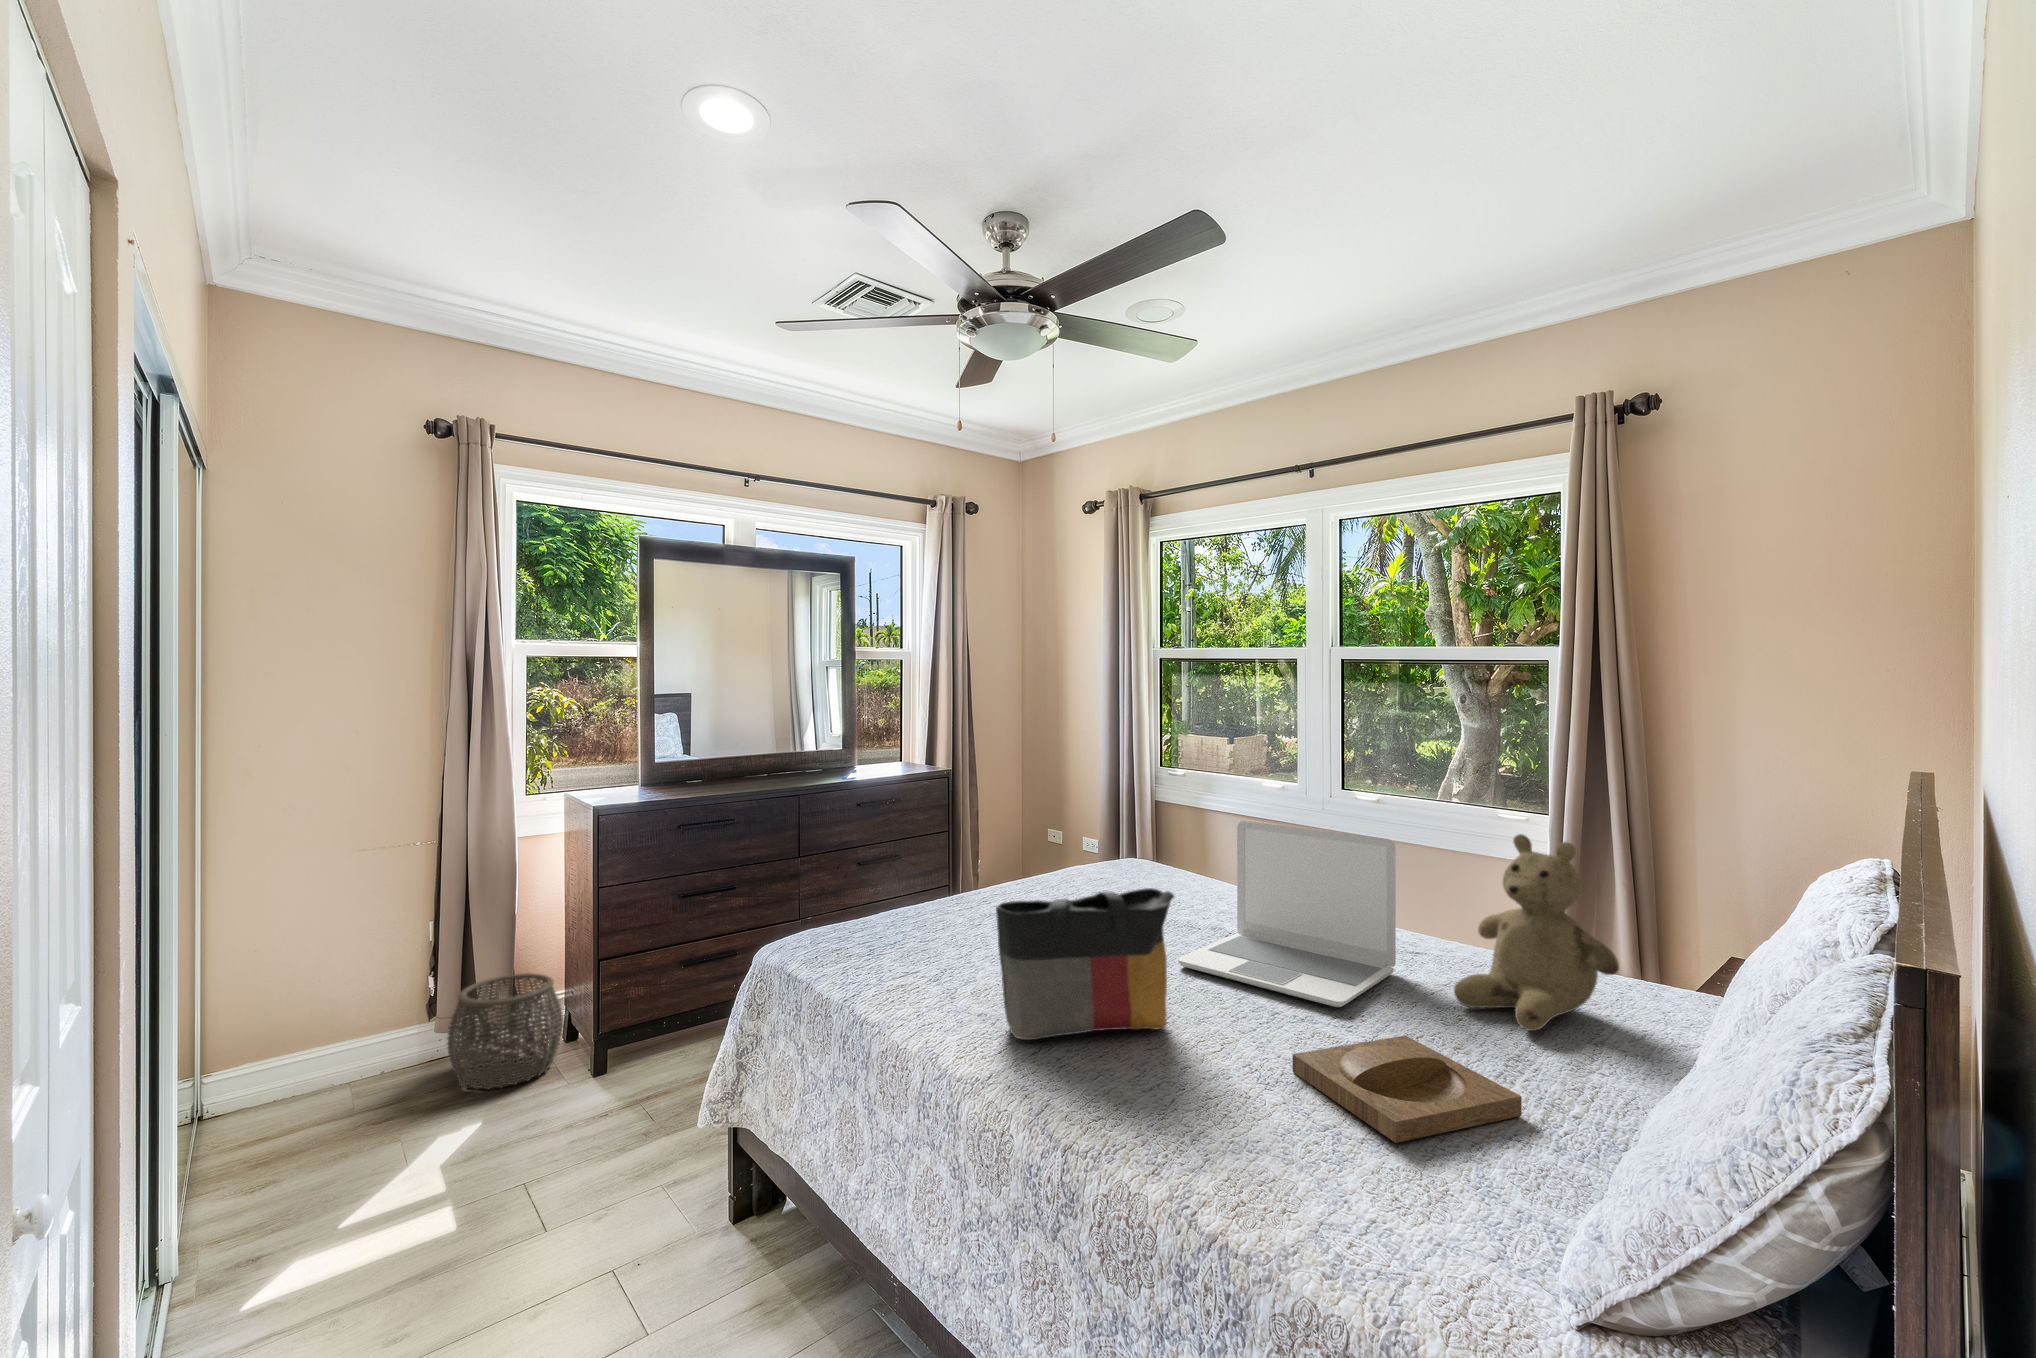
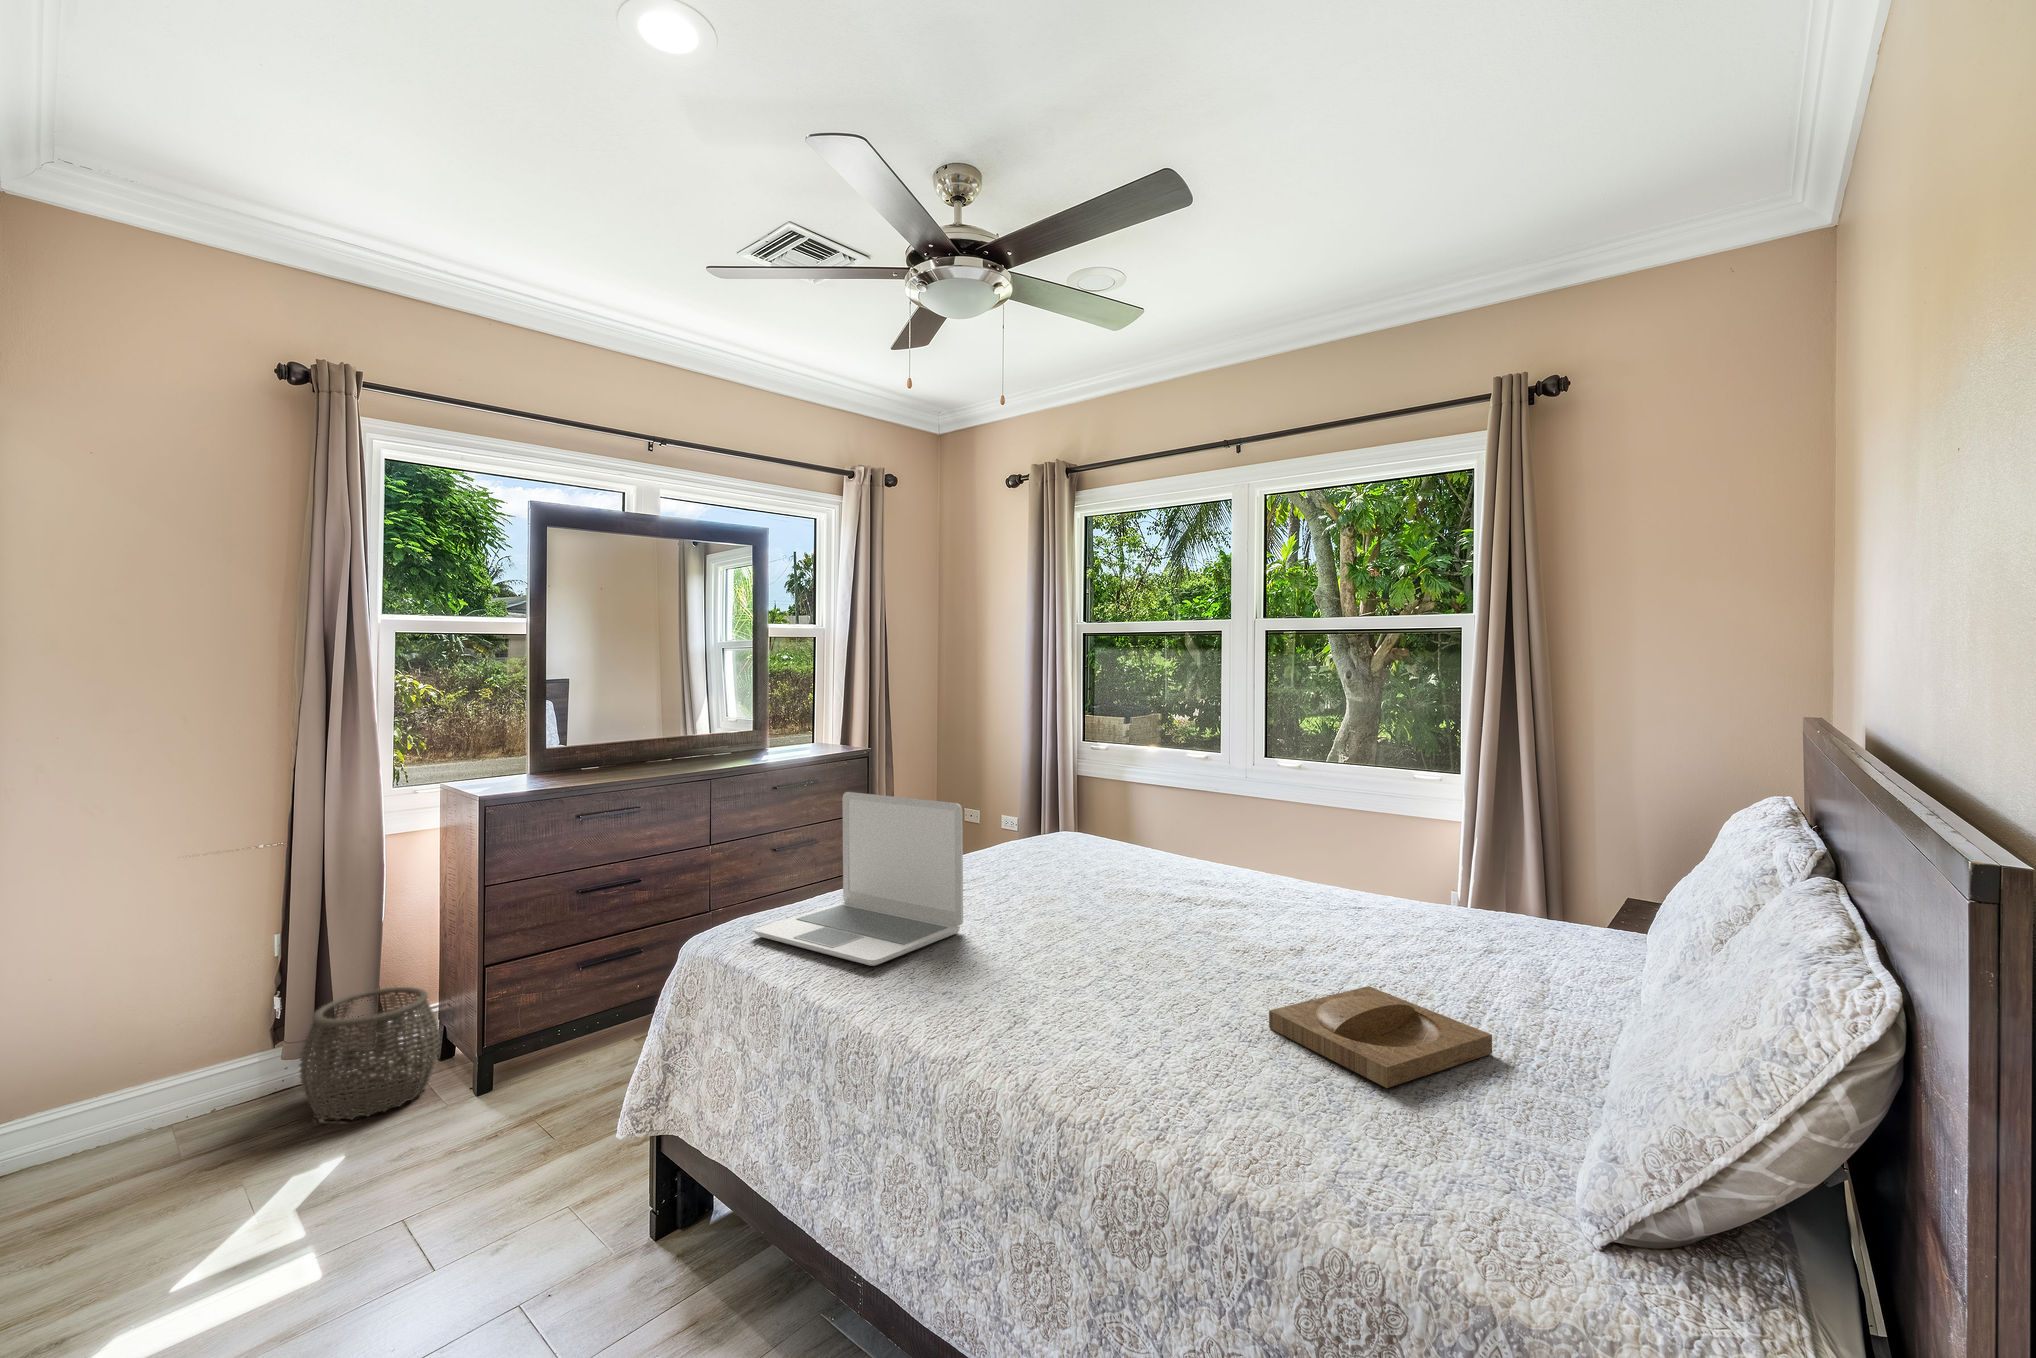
laptop: present [1178,821,1396,1007] -> present [754,792,963,966]
teddy bear: present [1454,834,1619,1031] -> none [1400,789,1554,975]
tote bag: present [996,888,1174,1040] -> none [963,854,1143,1015]

